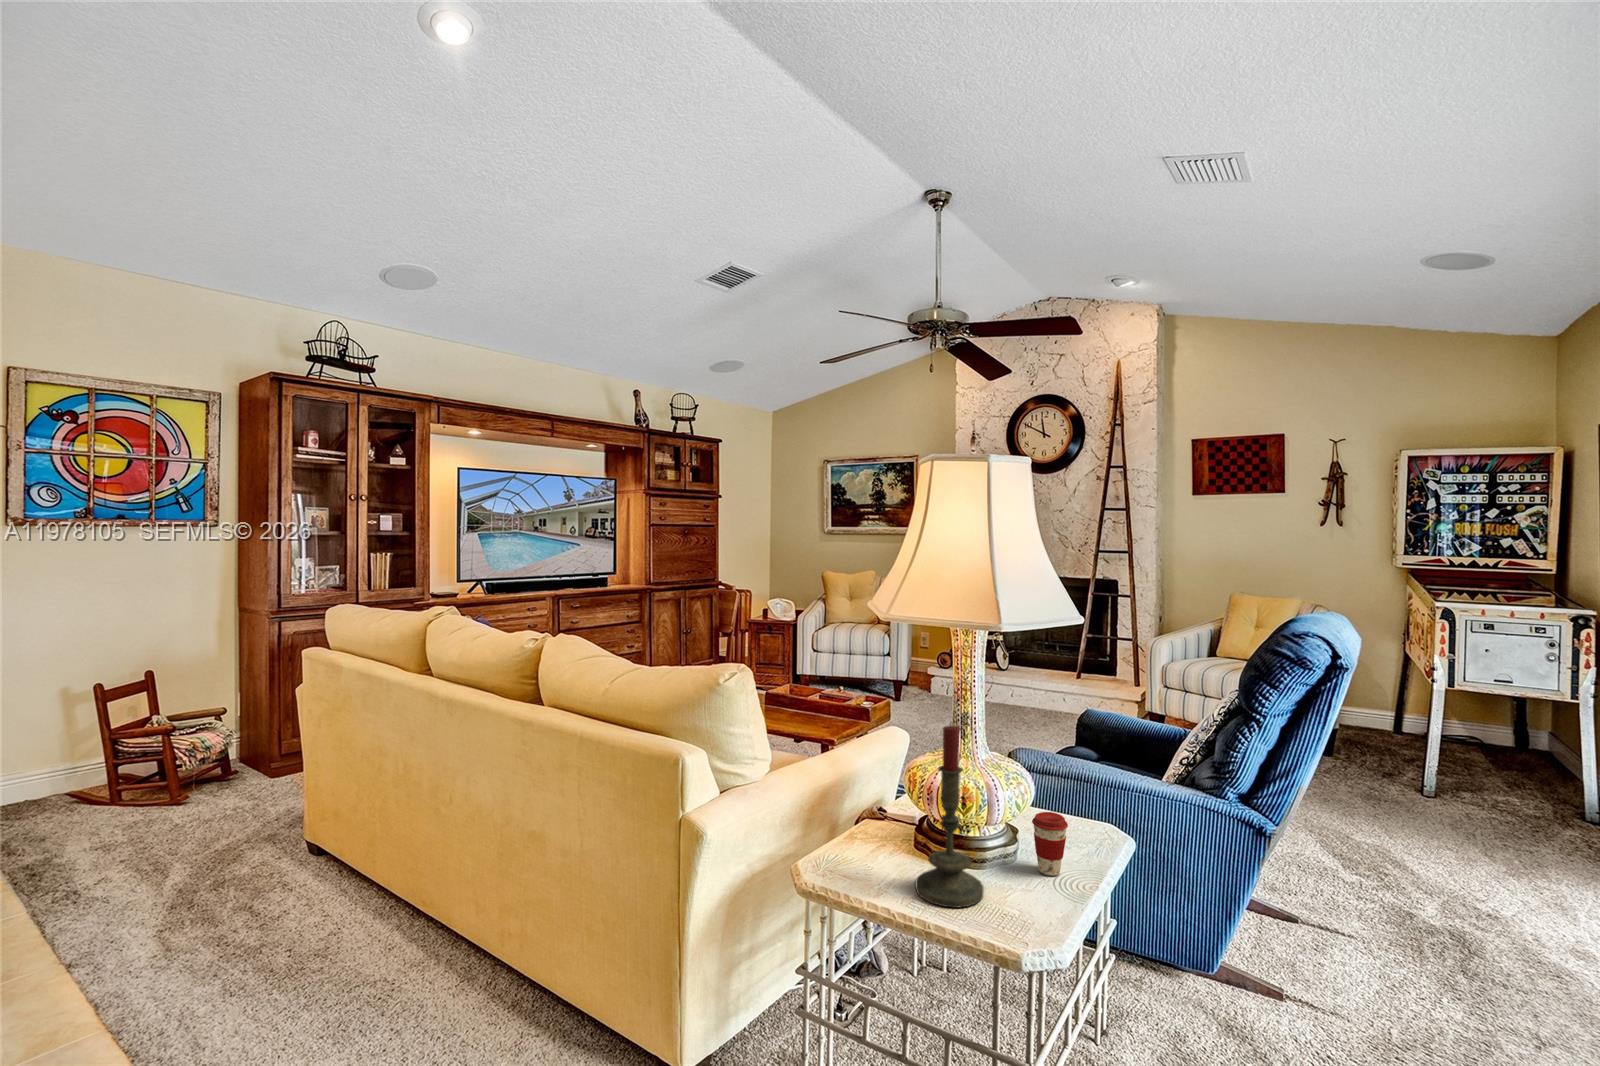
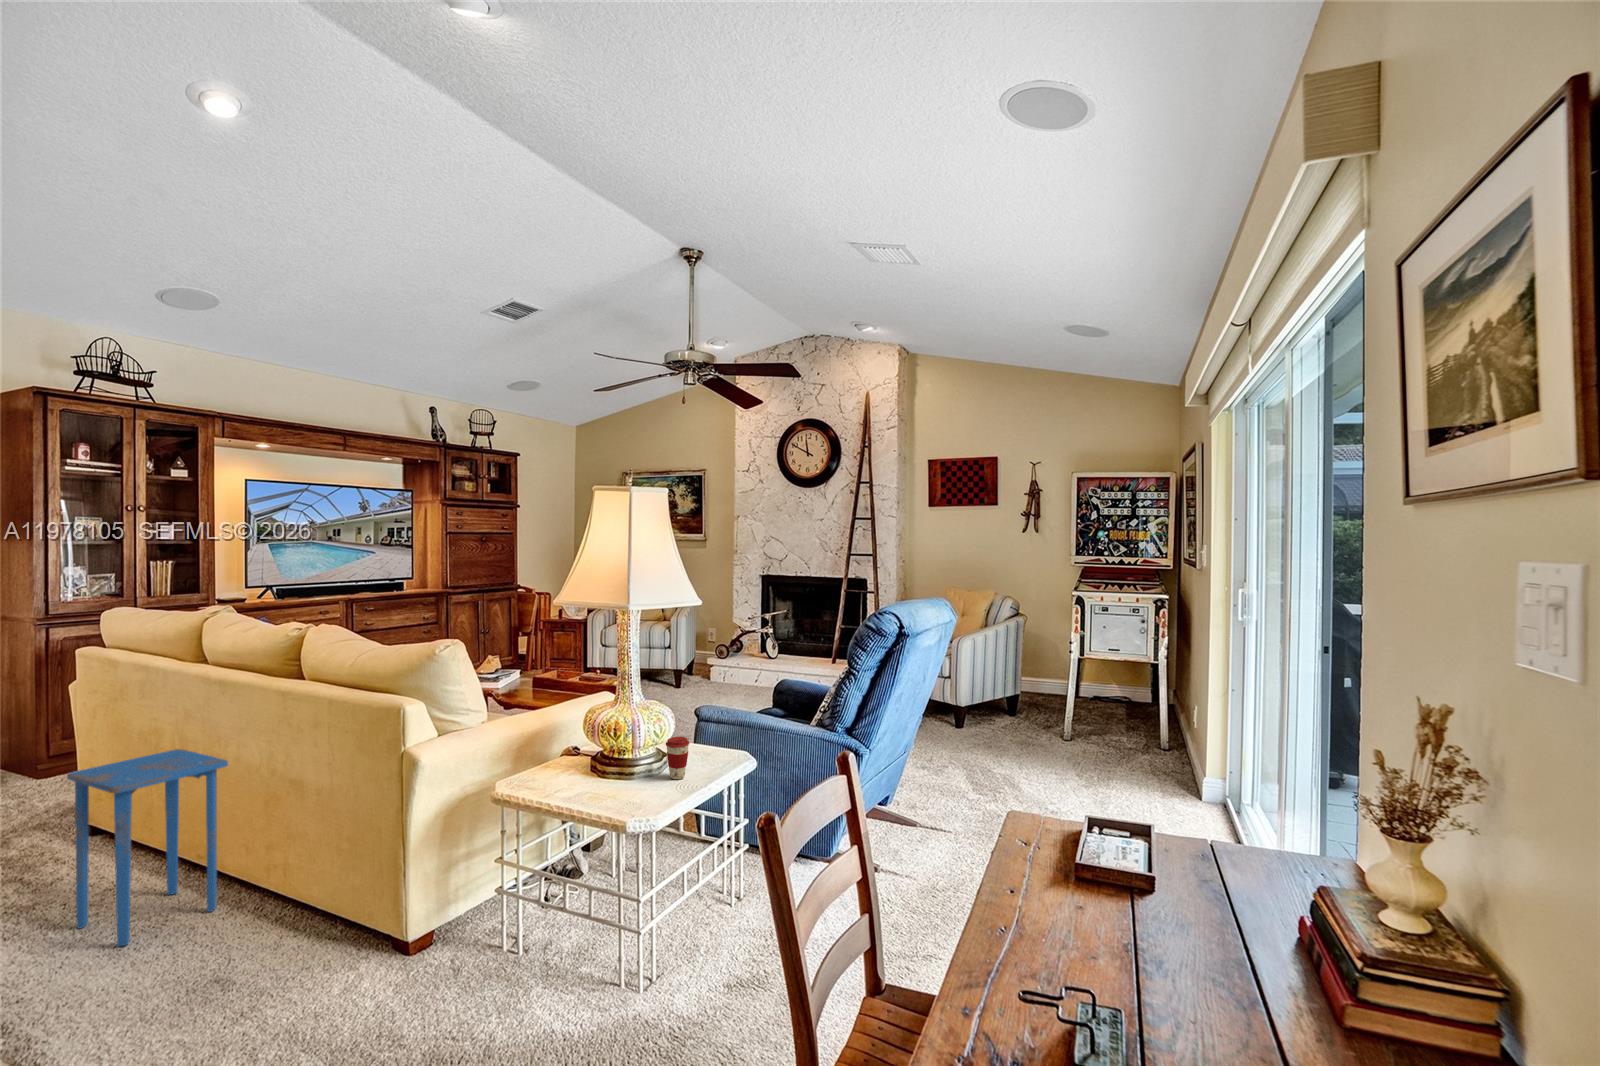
candle: present [915,725,984,908] -> none [574,673,621,799]
side table: none [292,775,462,1024] -> present [67,749,228,946]

